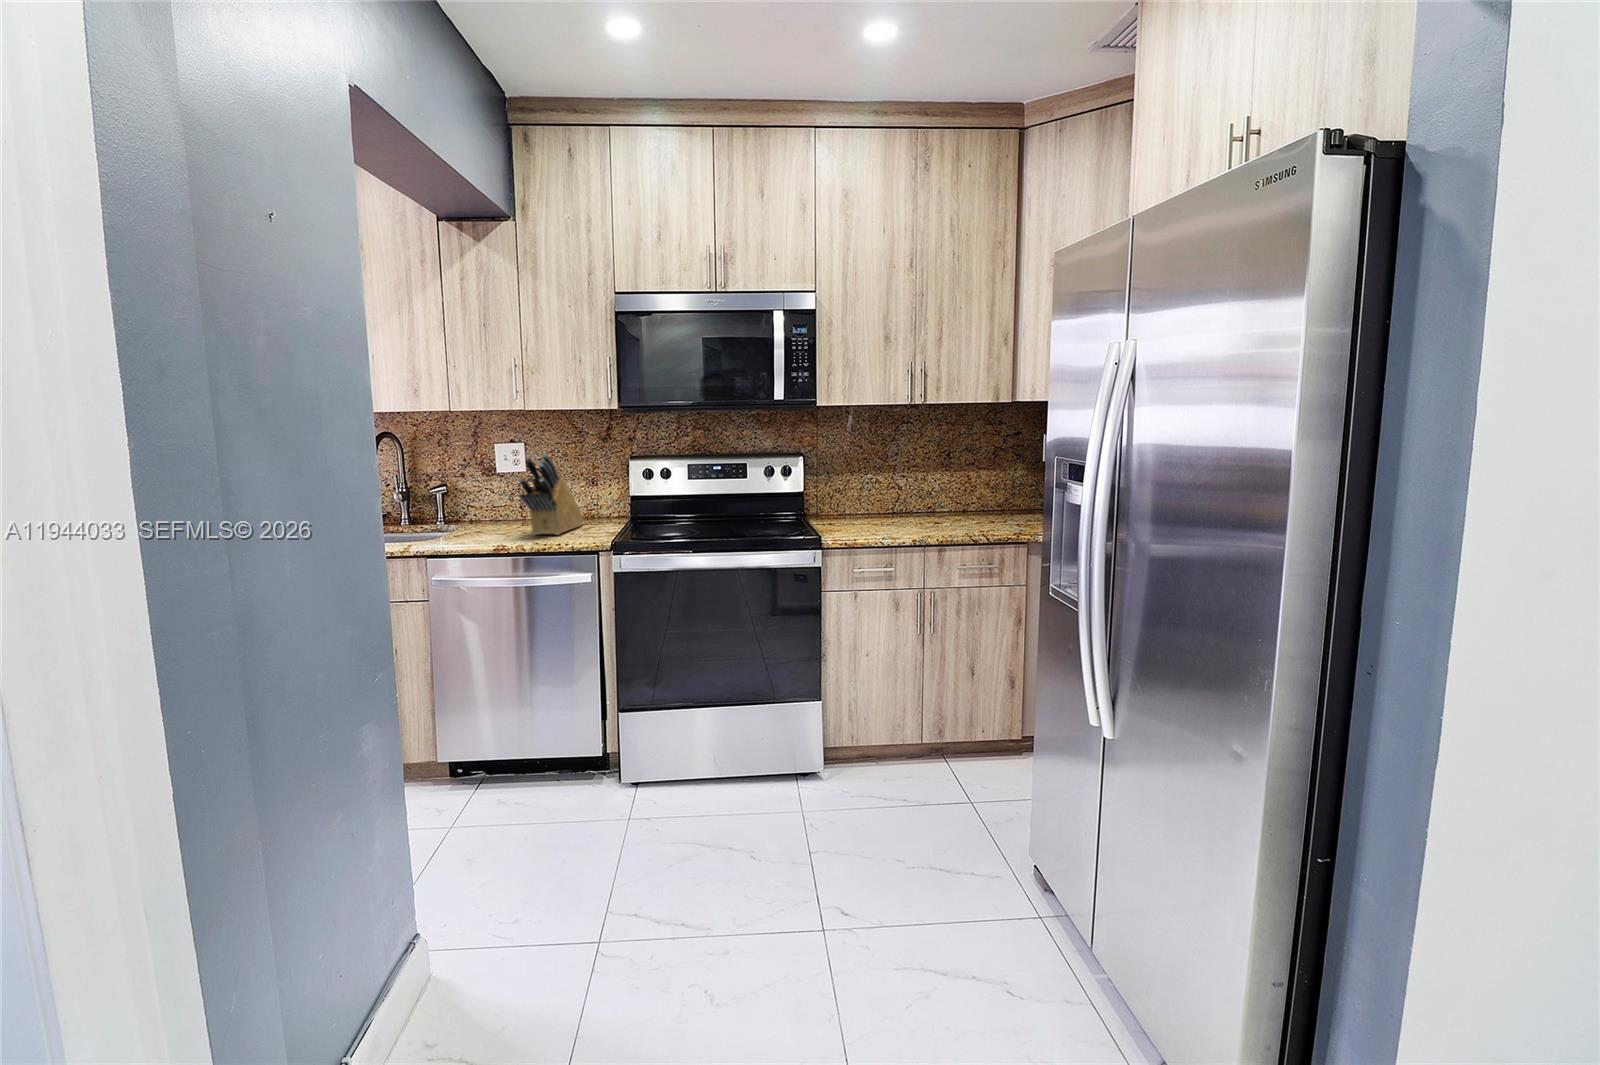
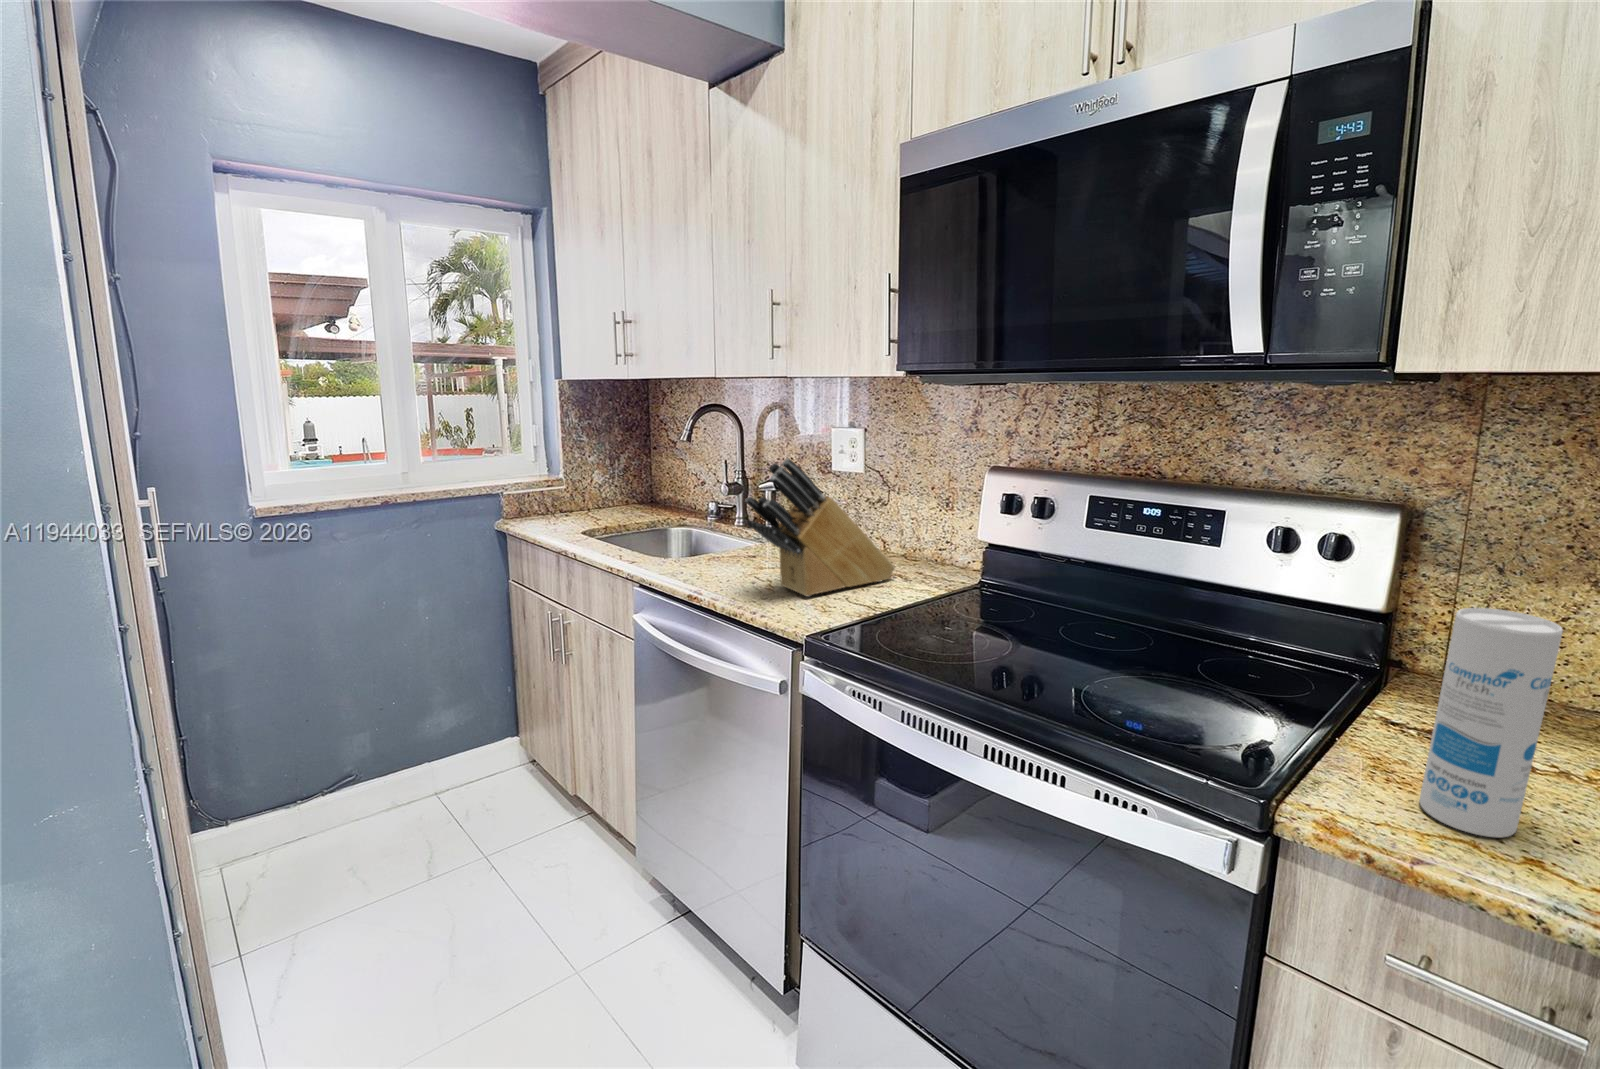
canister: none [837,472,859,534] -> present [1419,608,1563,837]

